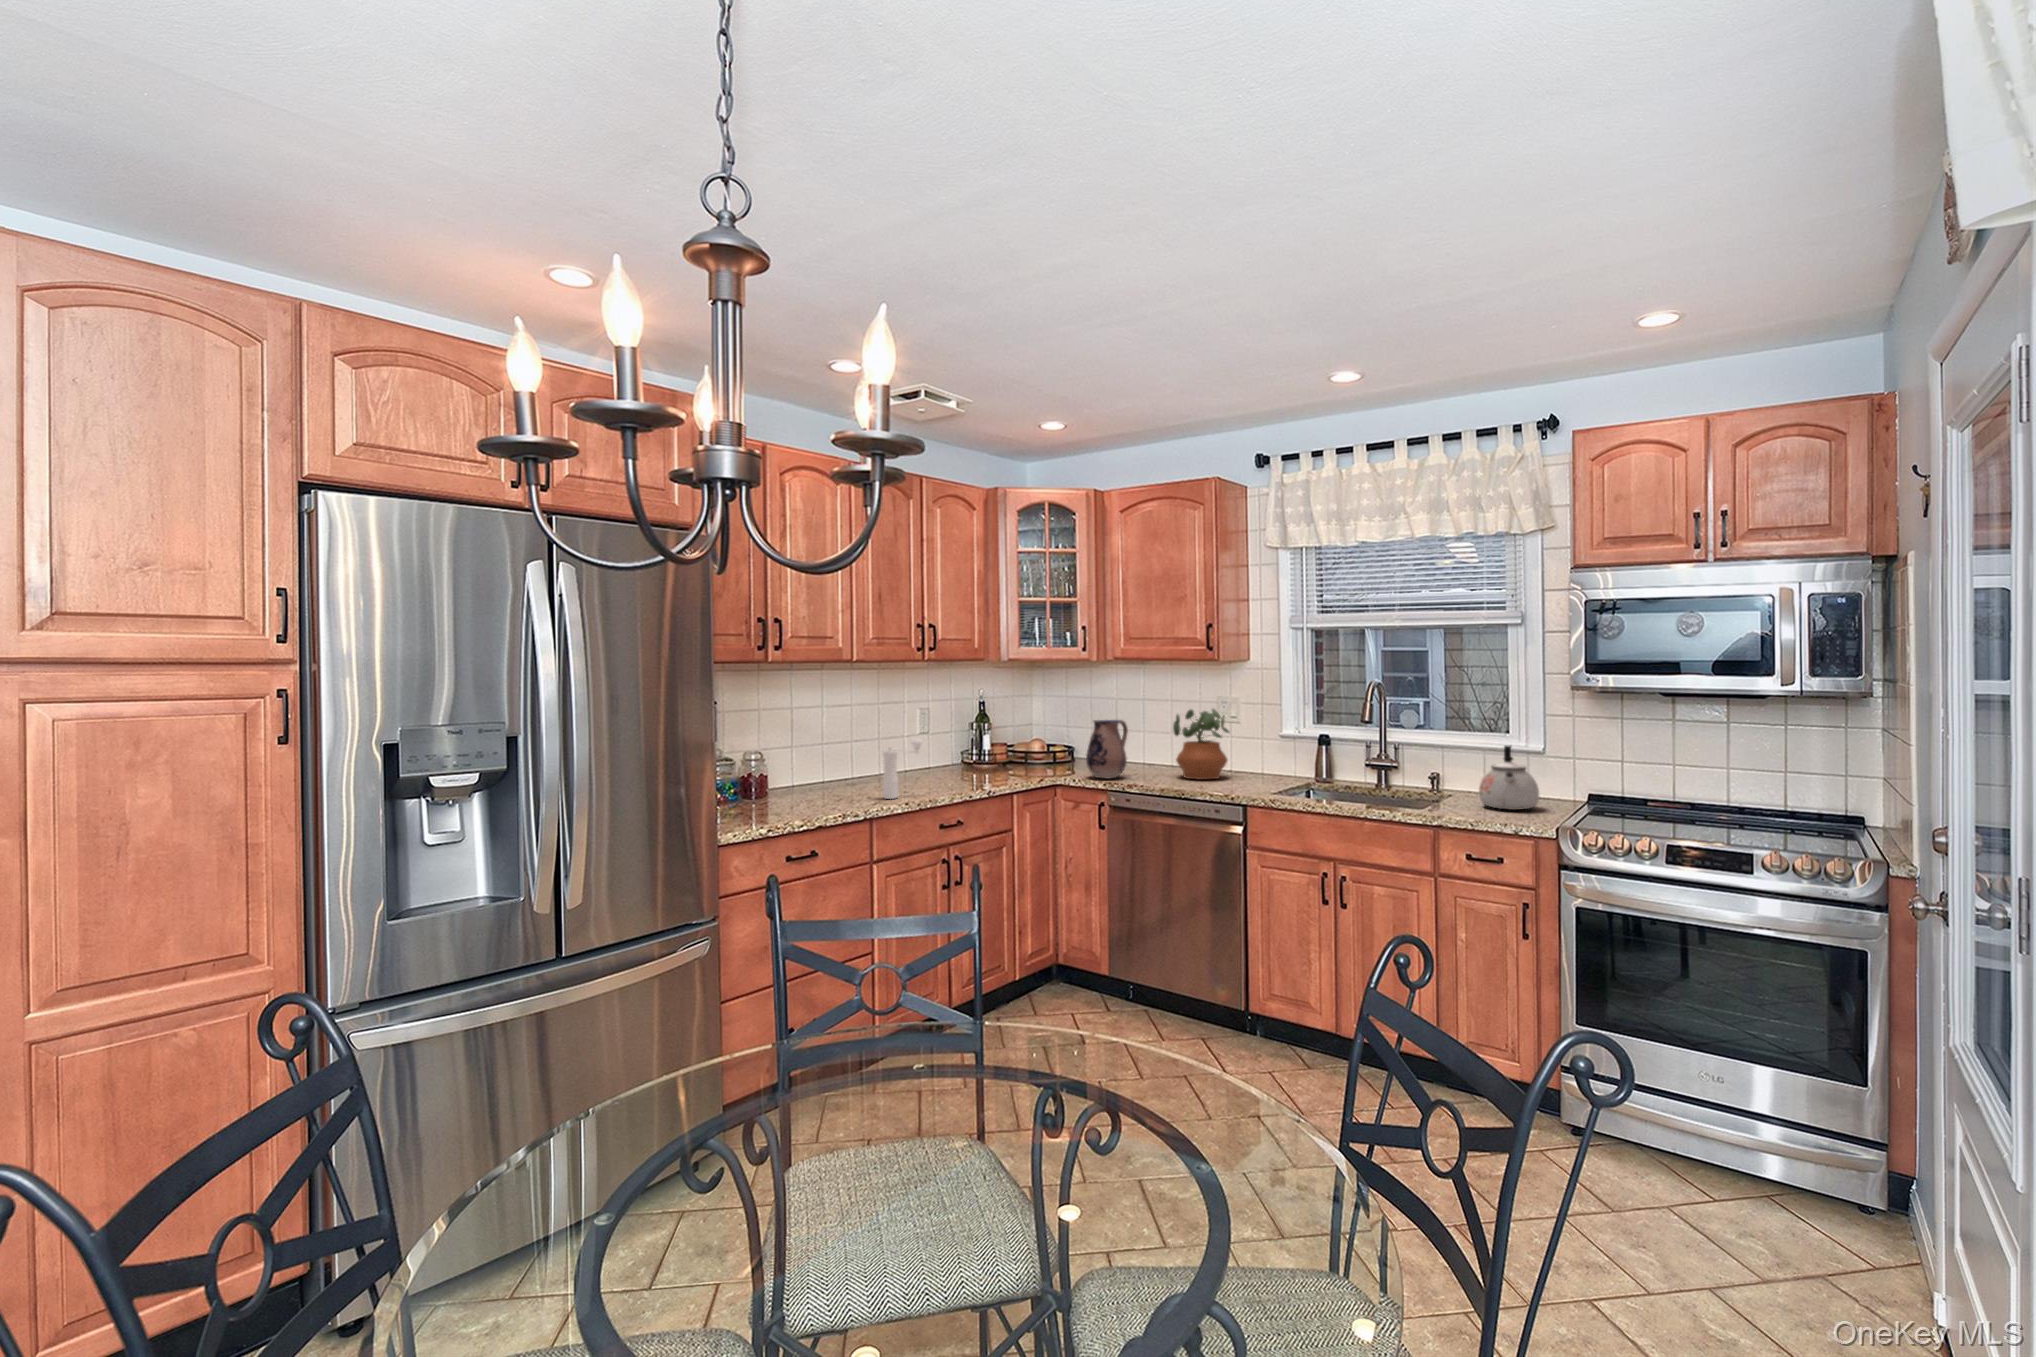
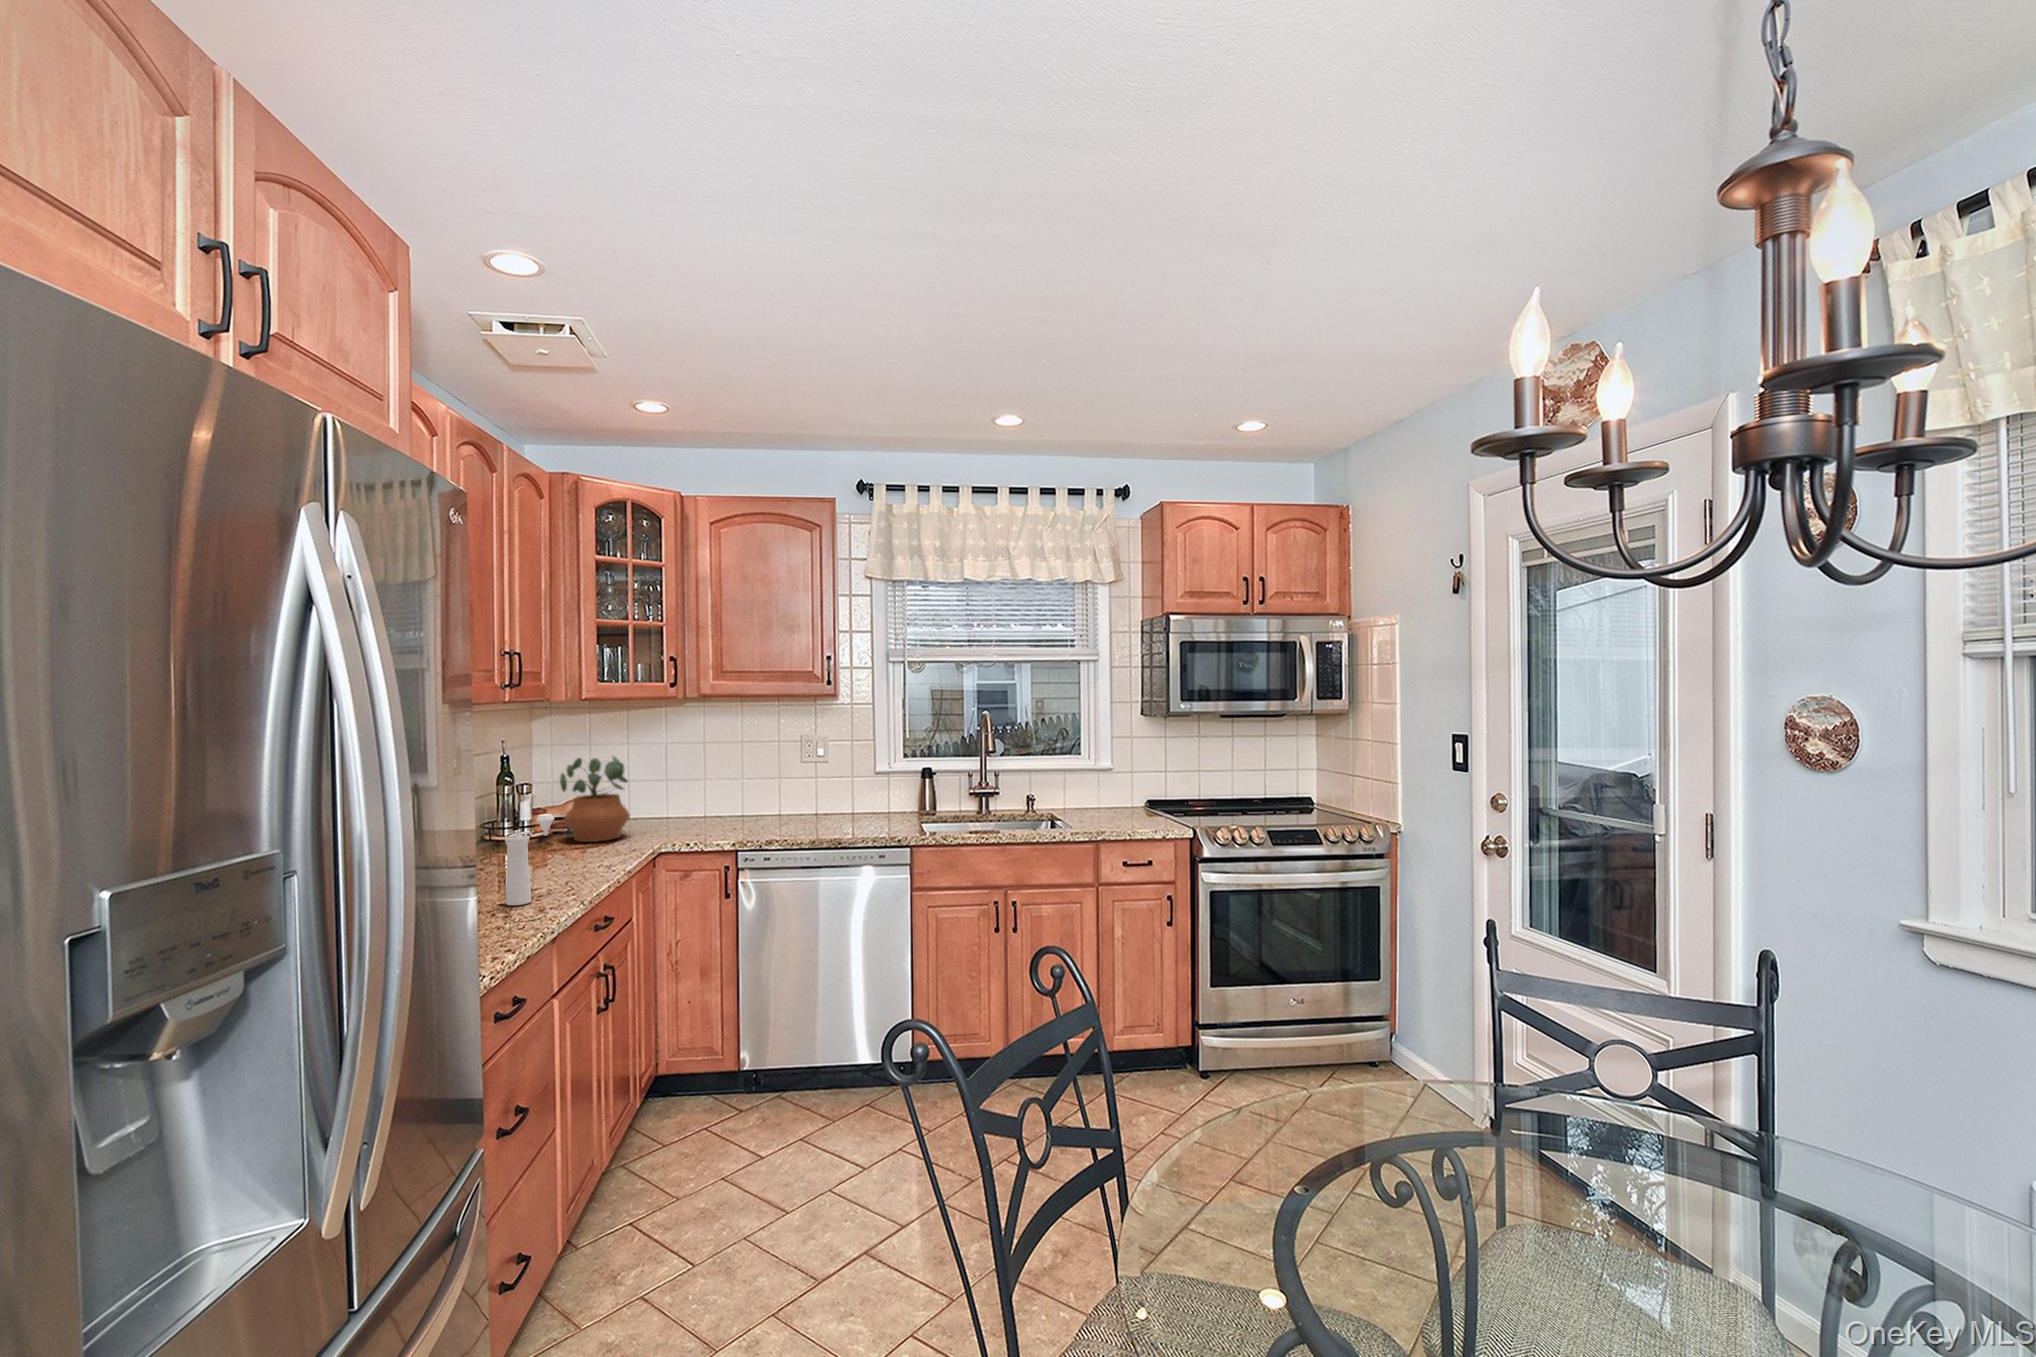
potted plant: present [1173,709,1229,779] -> present [560,756,630,842]
ceramic pitcher: present [1086,720,1128,778] -> none [694,765,744,836]
kettle: present [1479,745,1539,810] -> none [1098,765,1144,820]

